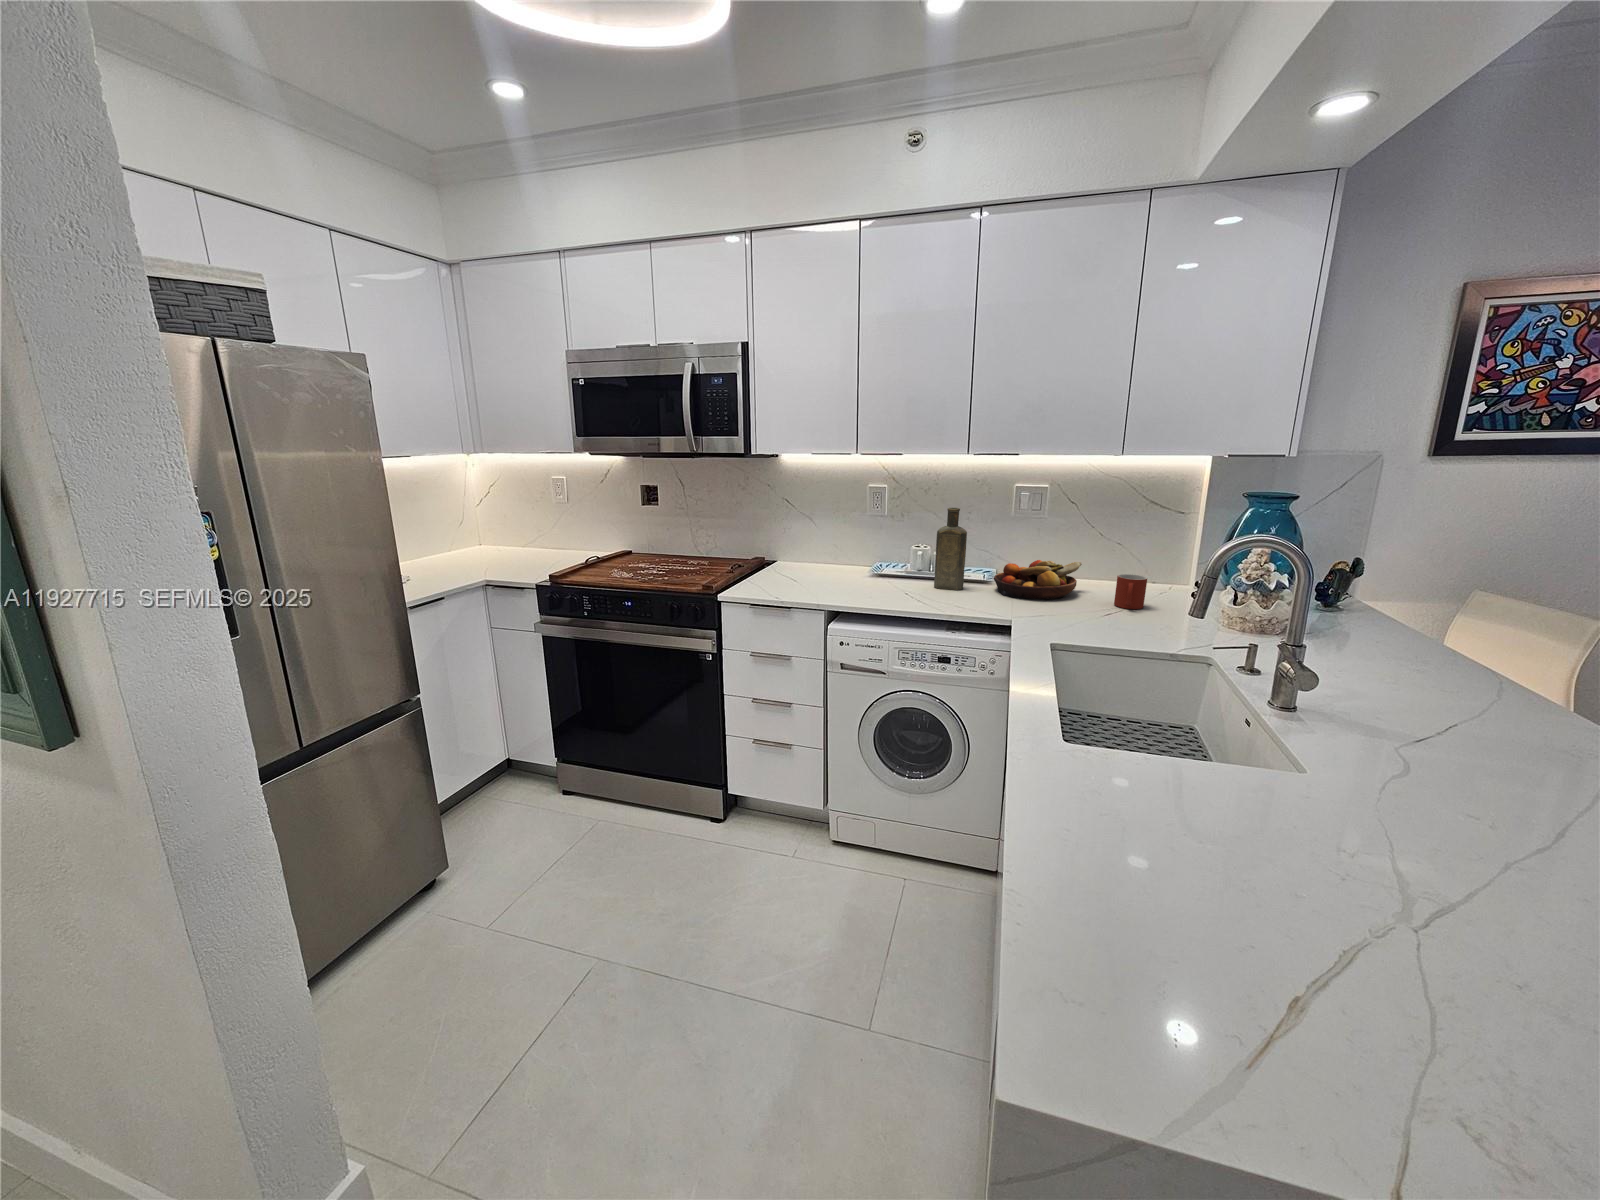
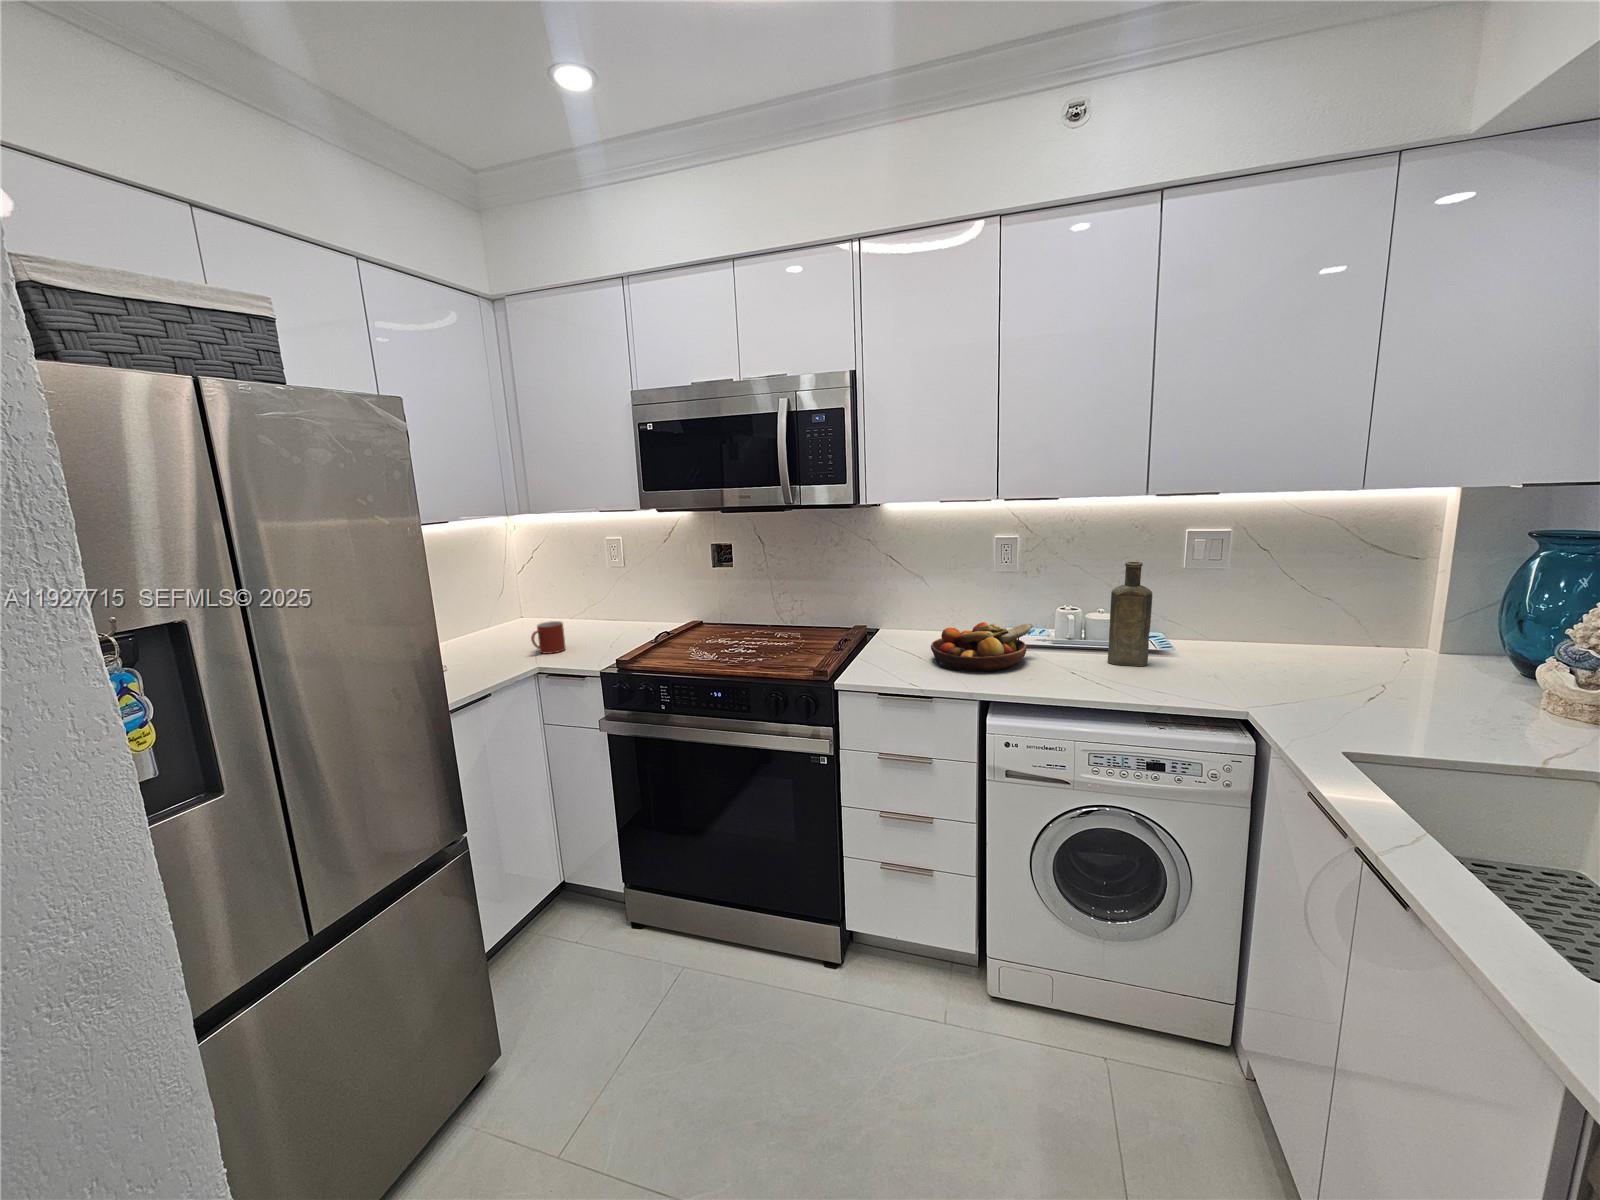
fruit bowl: present [994,560,1082,600] -> present [931,622,1033,672]
mug: present [1114,574,1147,609] -> present [531,621,566,654]

